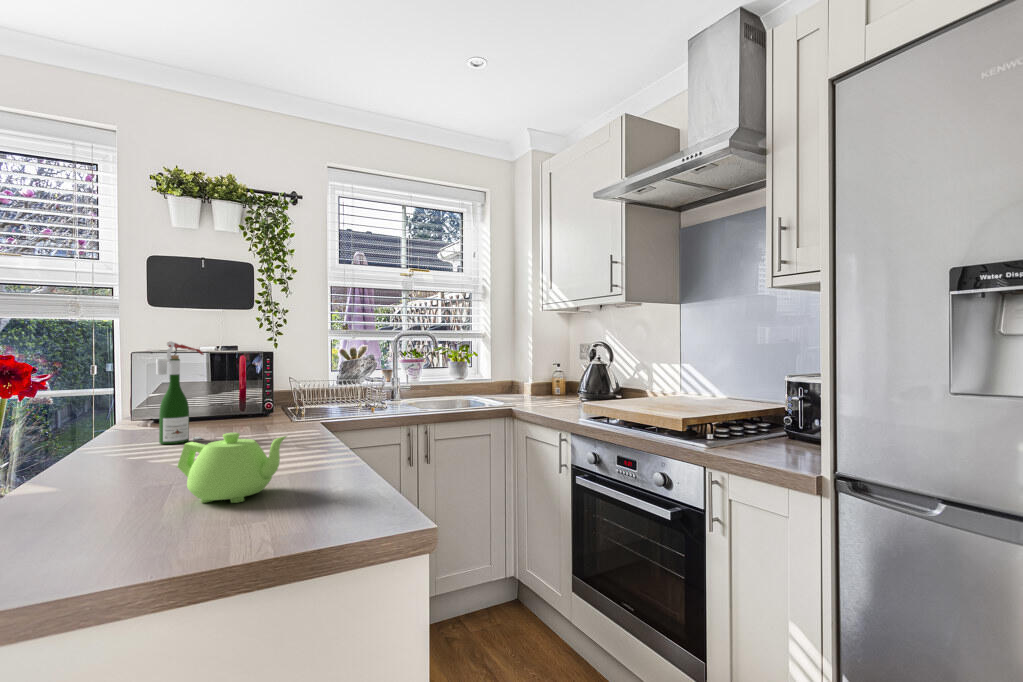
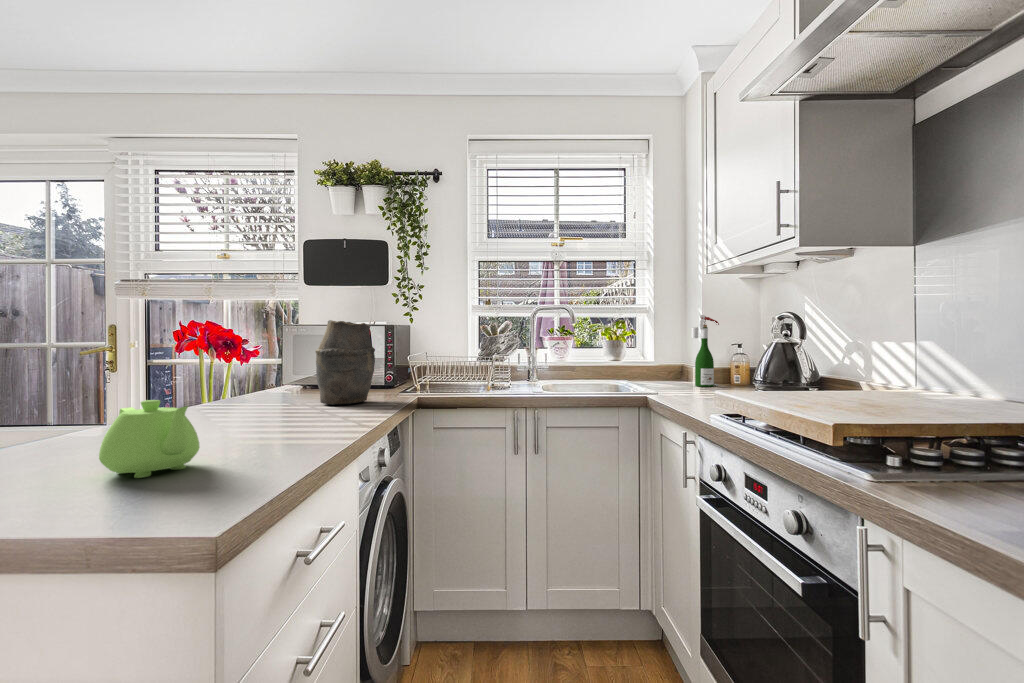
wine bottle: present [156,341,204,444] -> present [691,315,719,387]
vase: none [220,347,282,430] -> present [315,320,375,405]

